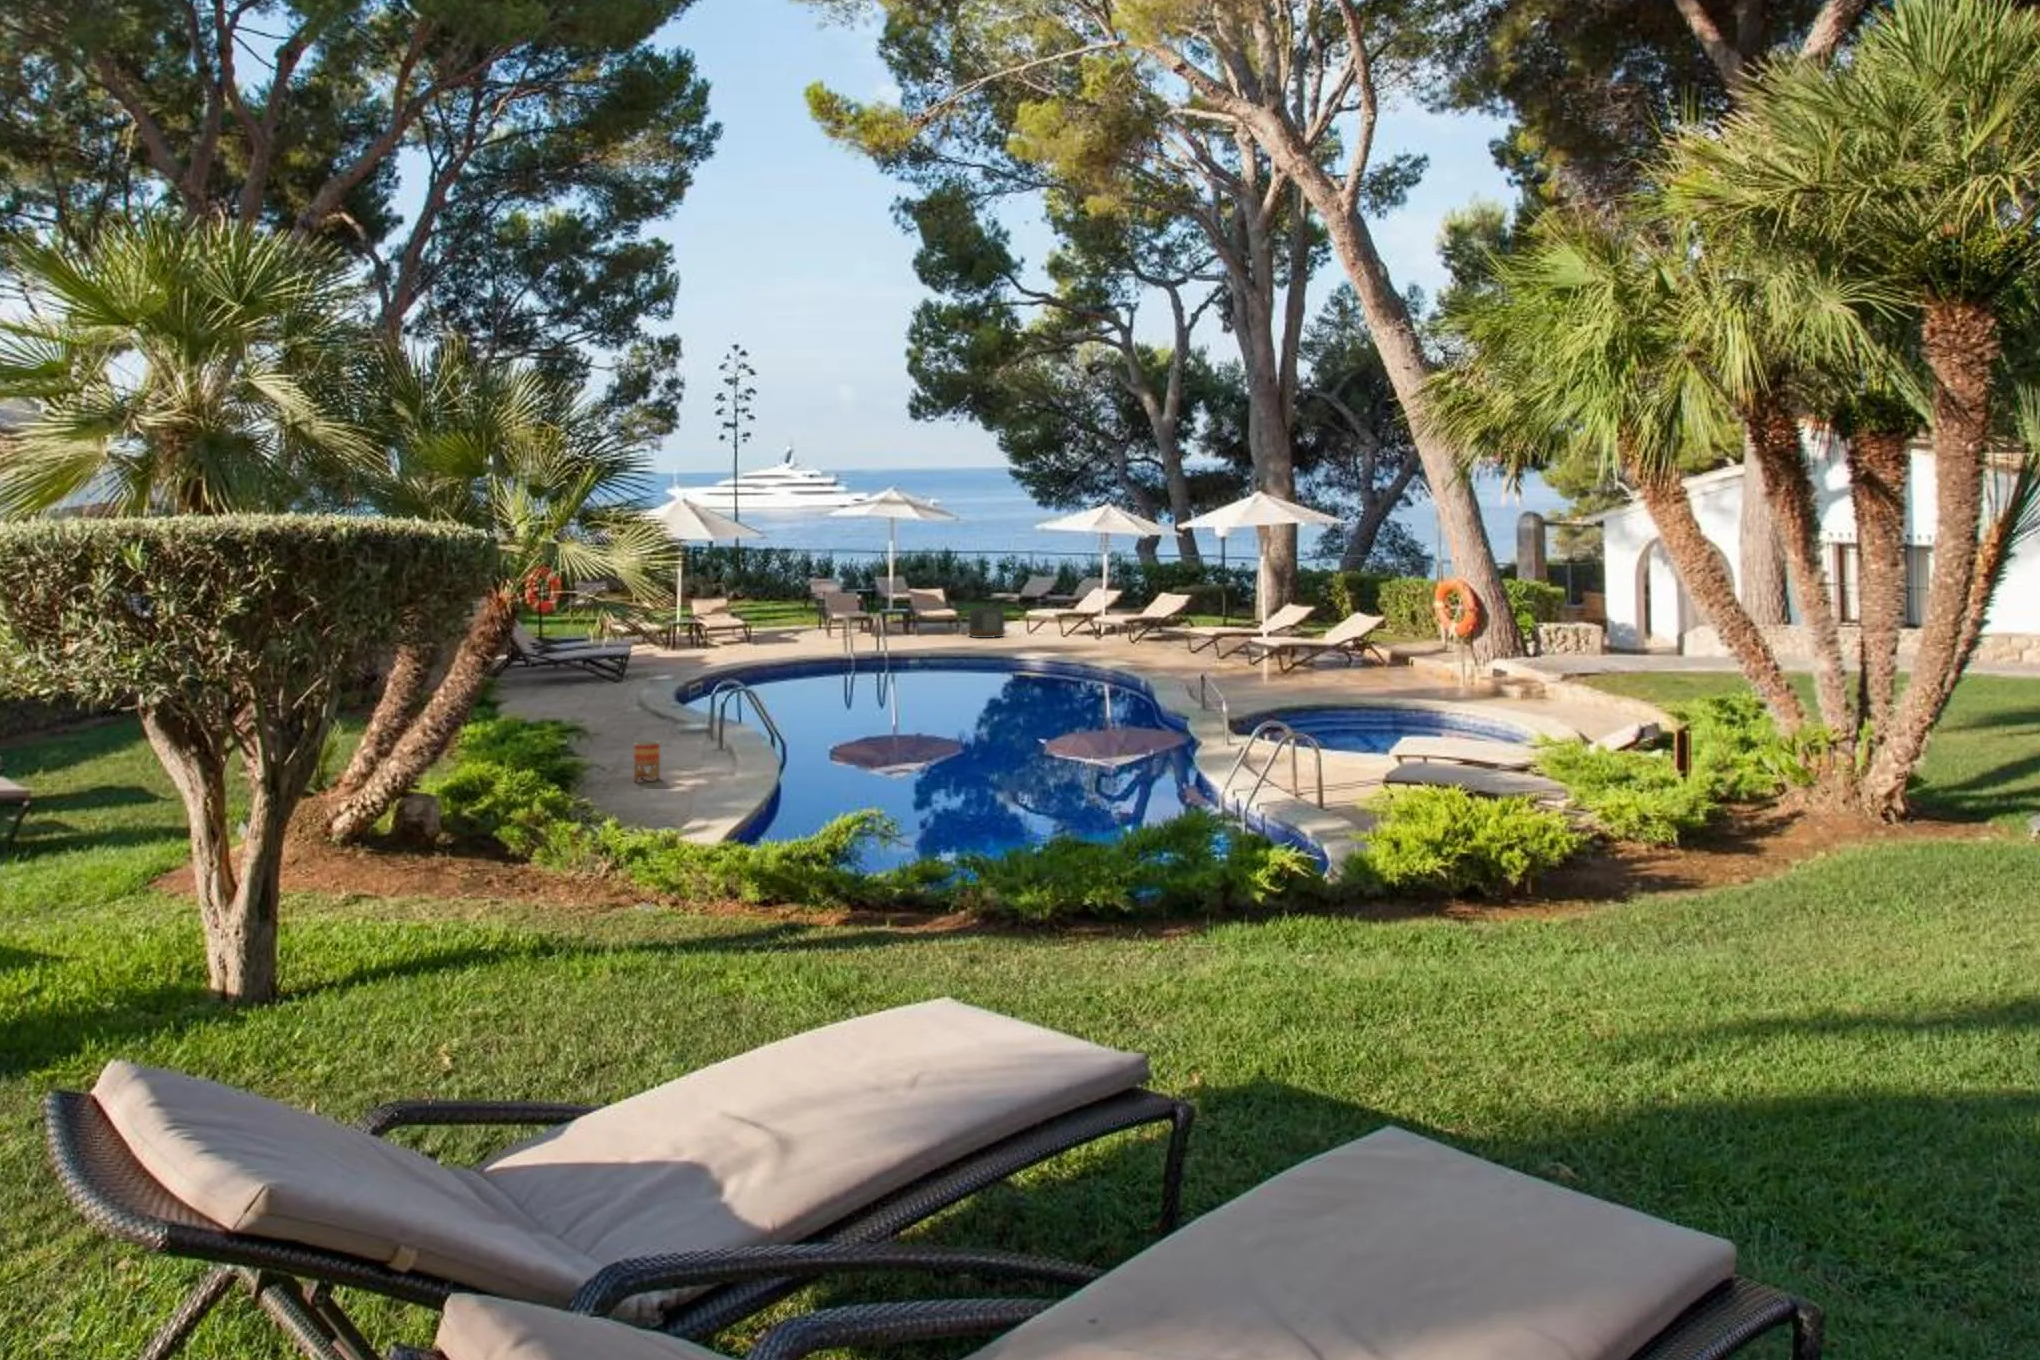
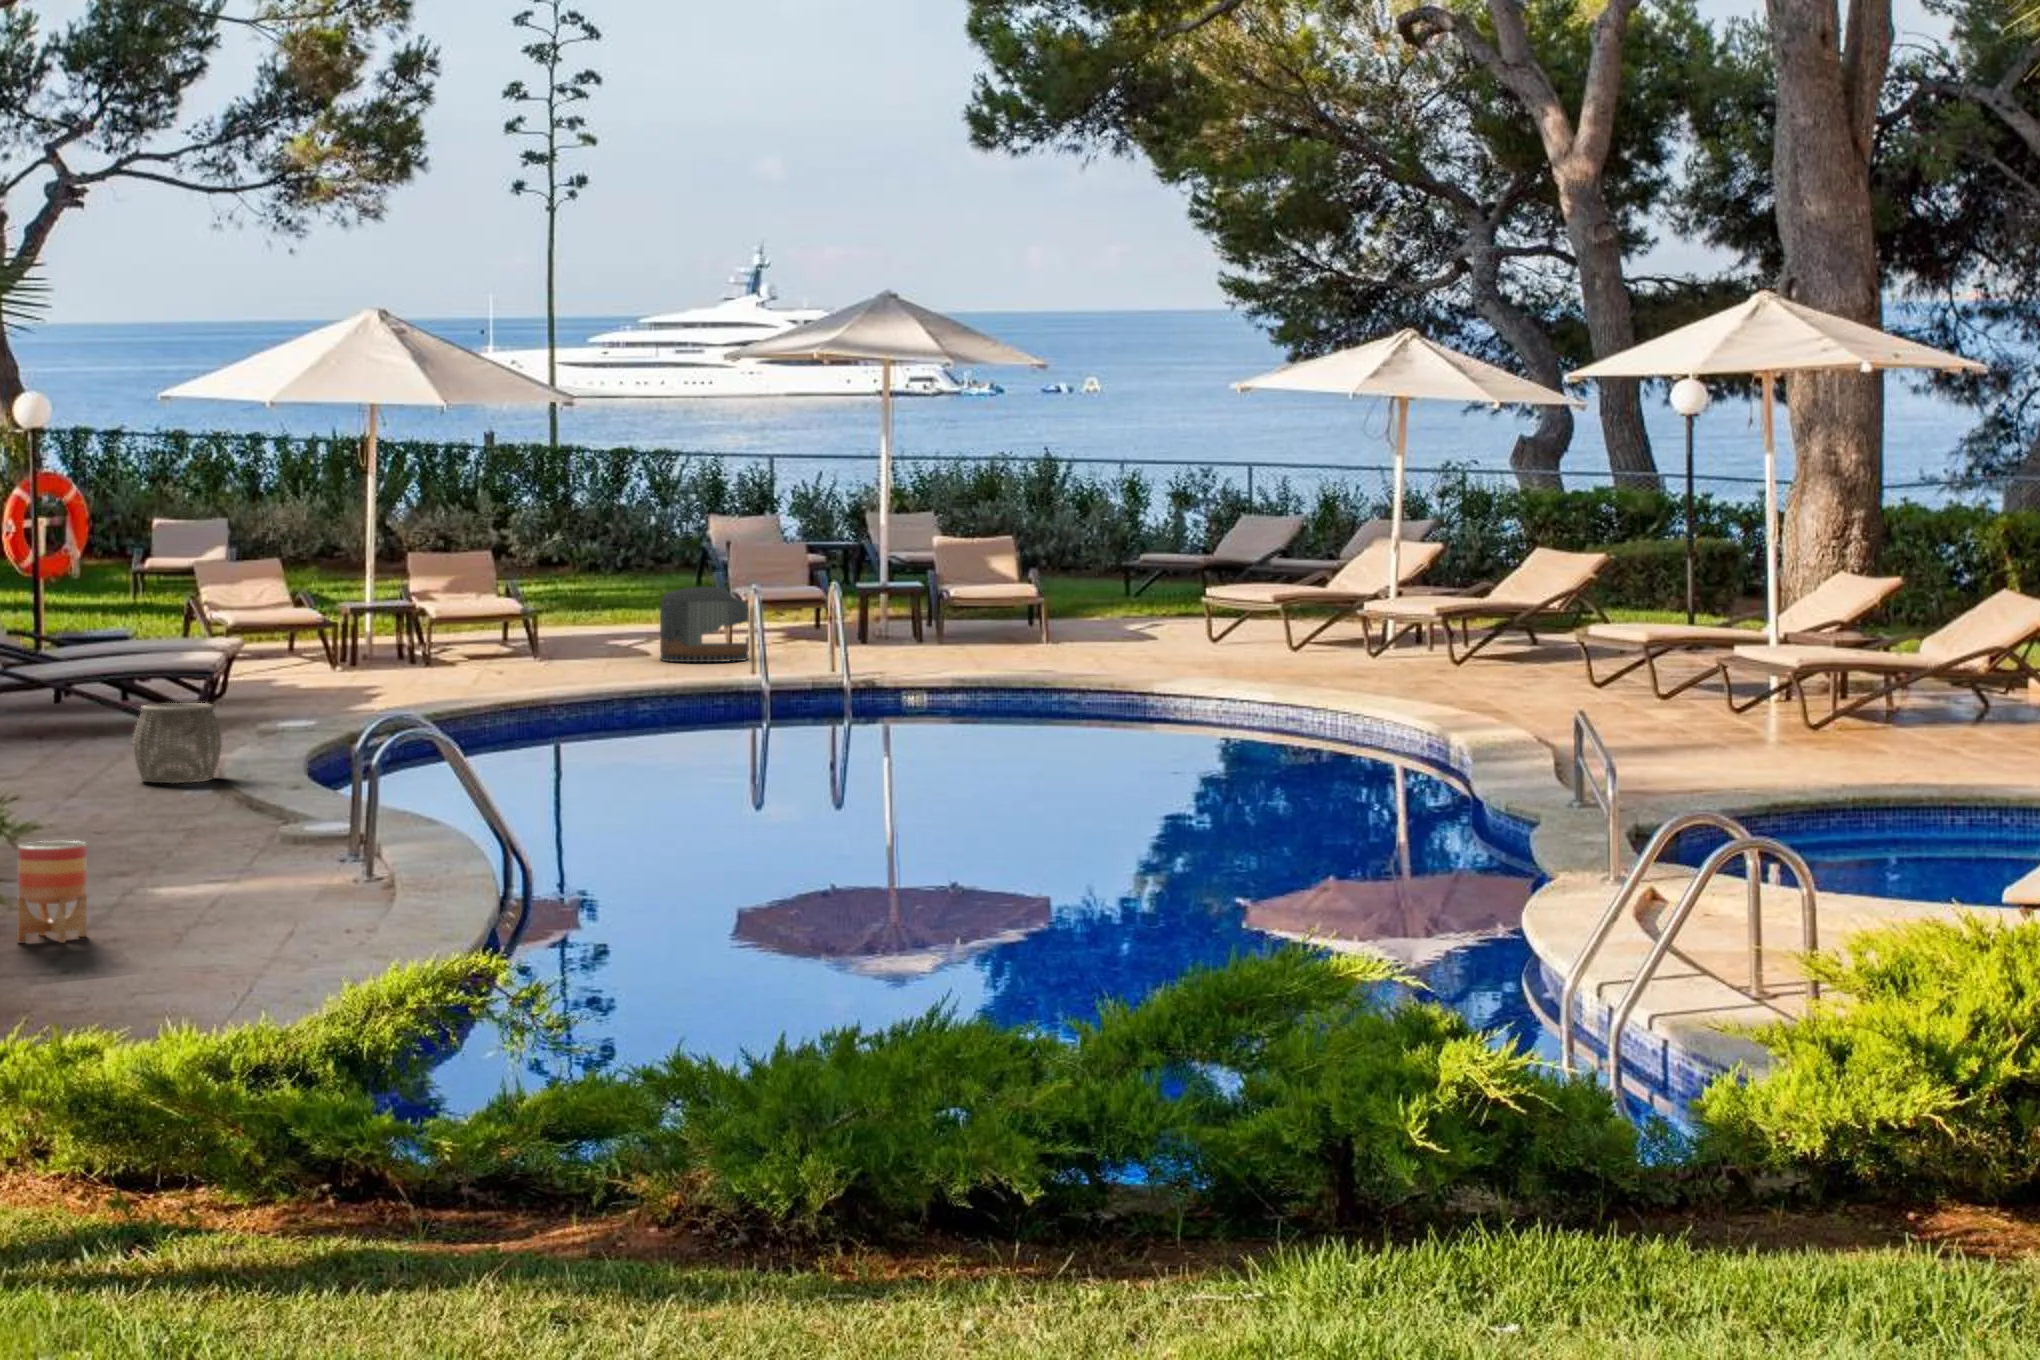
pouf: present [969,607,1004,638] -> present [660,587,749,662]
woven basket: none [626,675,662,708] -> present [133,703,222,783]

